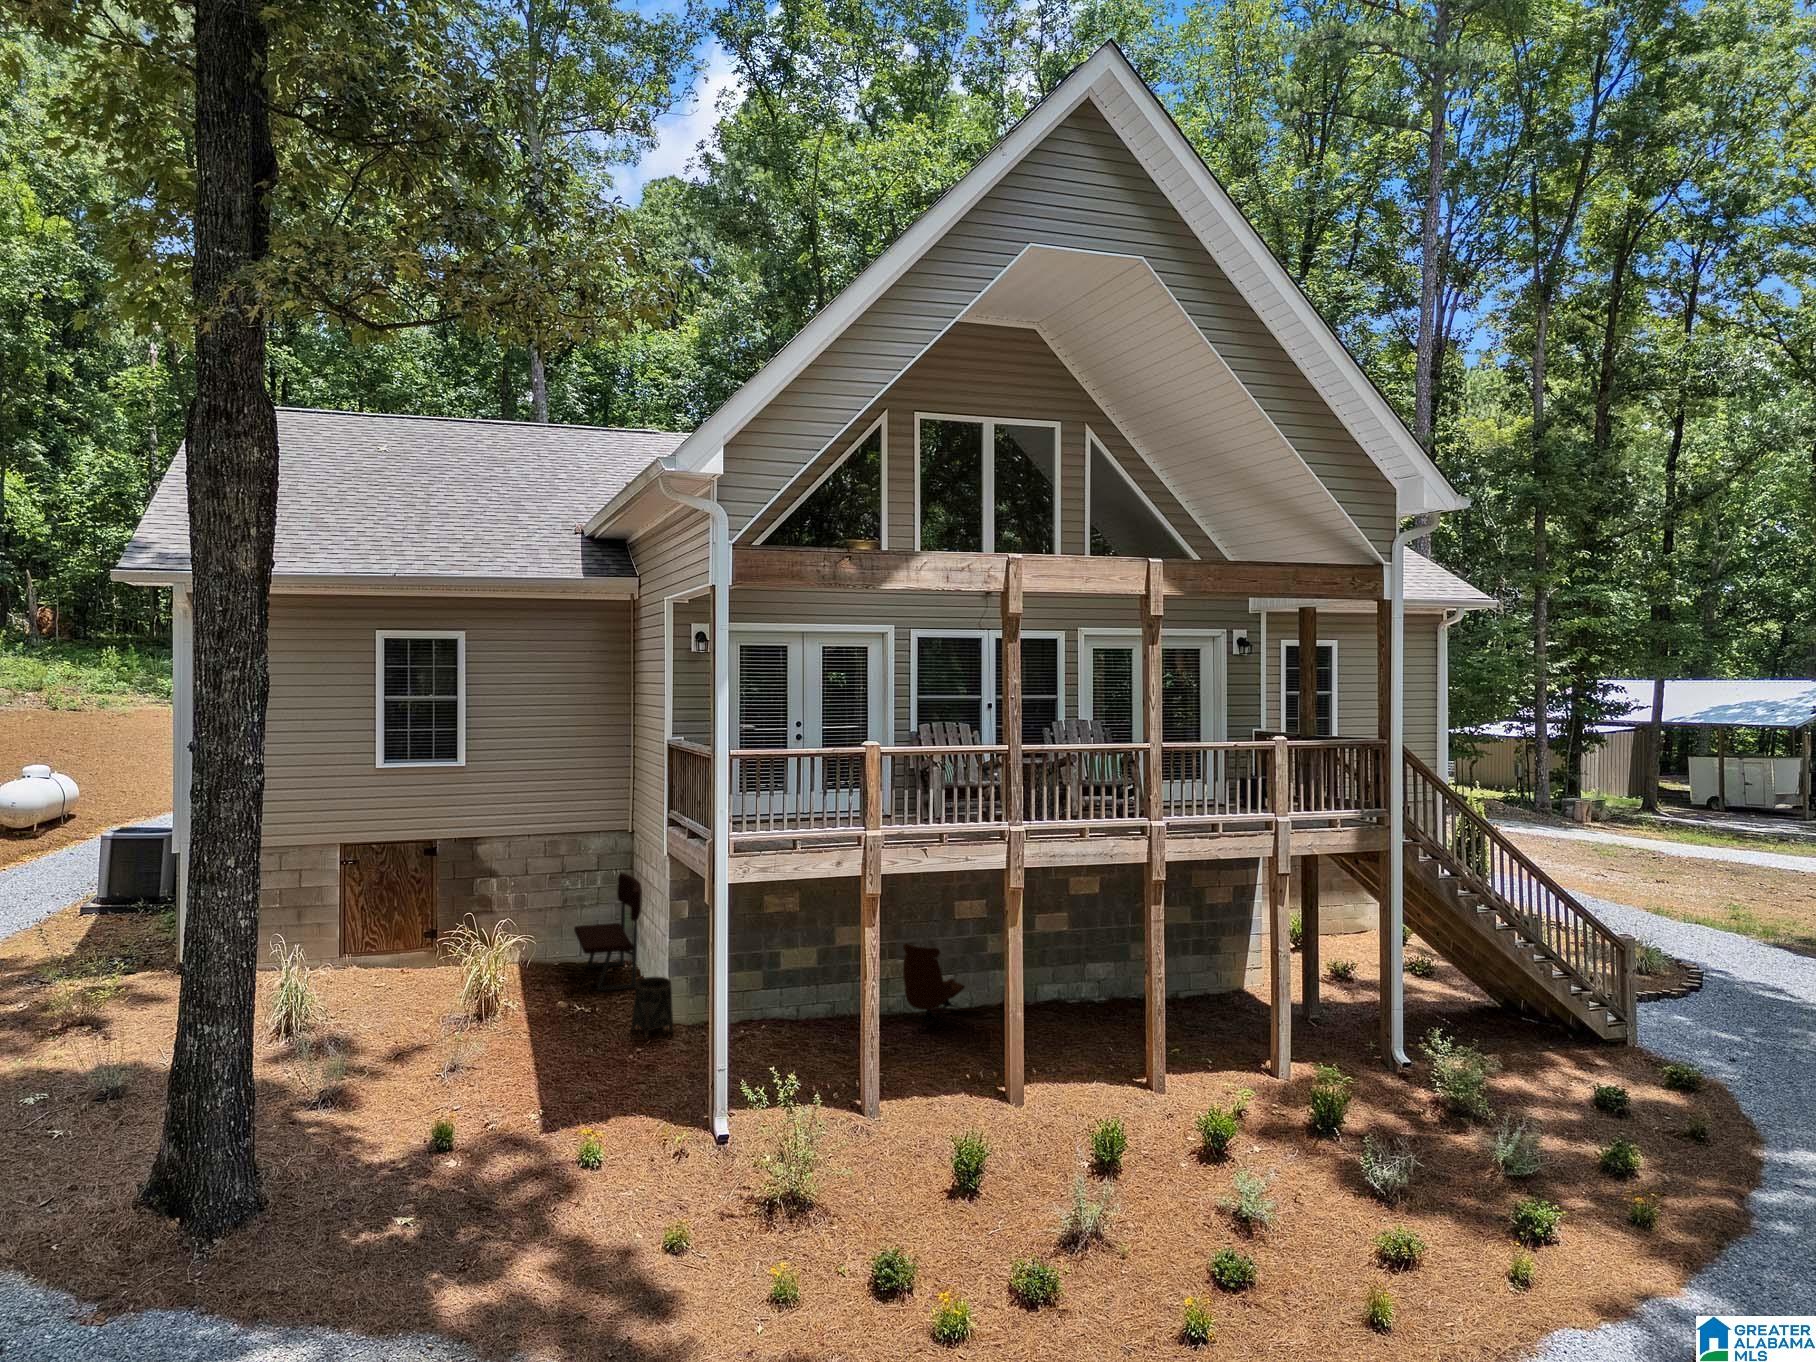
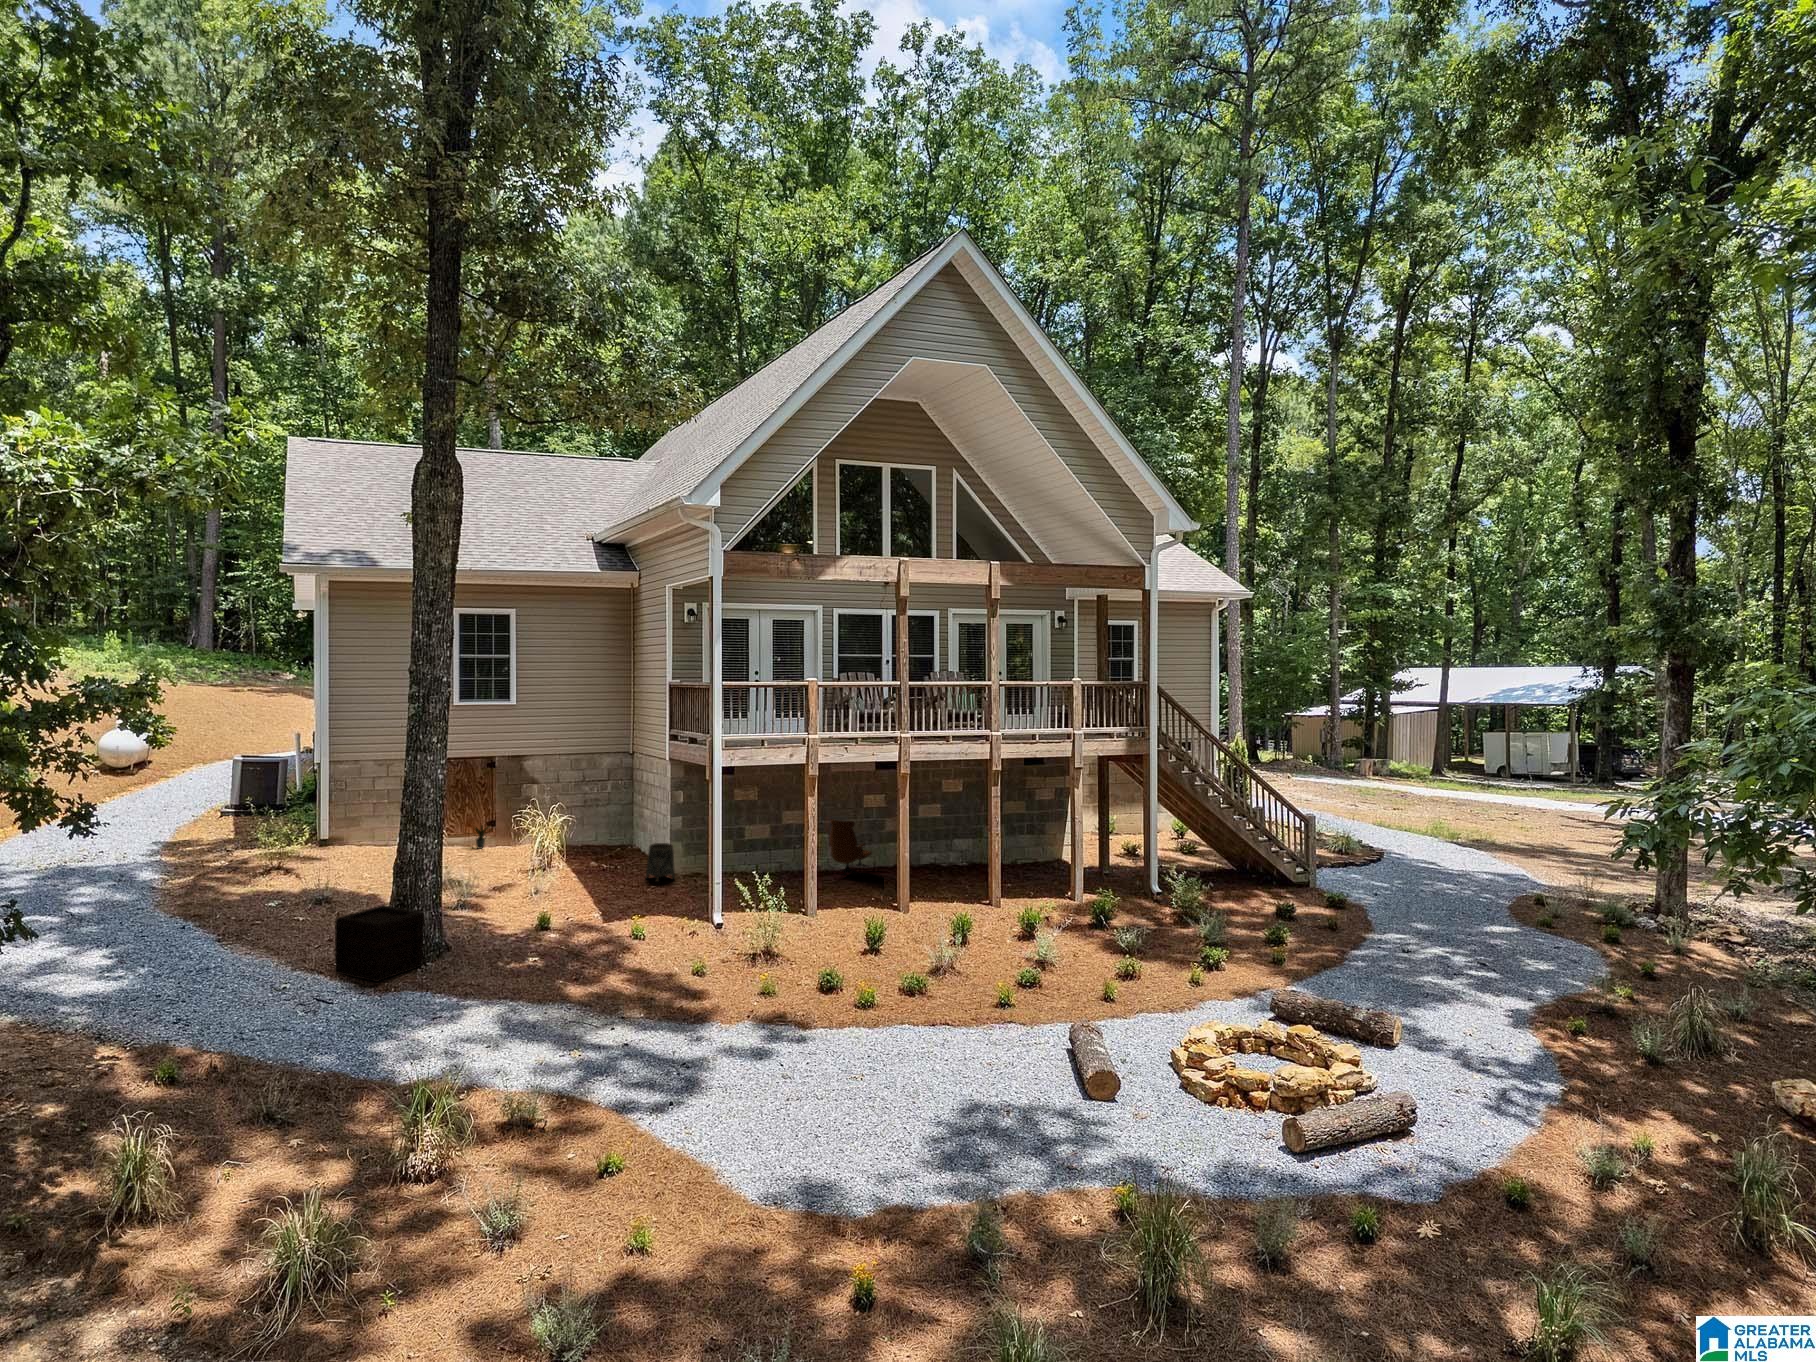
bench: present [574,873,642,991] -> none [594,781,645,860]
potted plant: none [394,934,435,968] -> present [475,826,489,849]
wooden crate: none [39,1136,201,1298] -> present [335,905,424,982]

